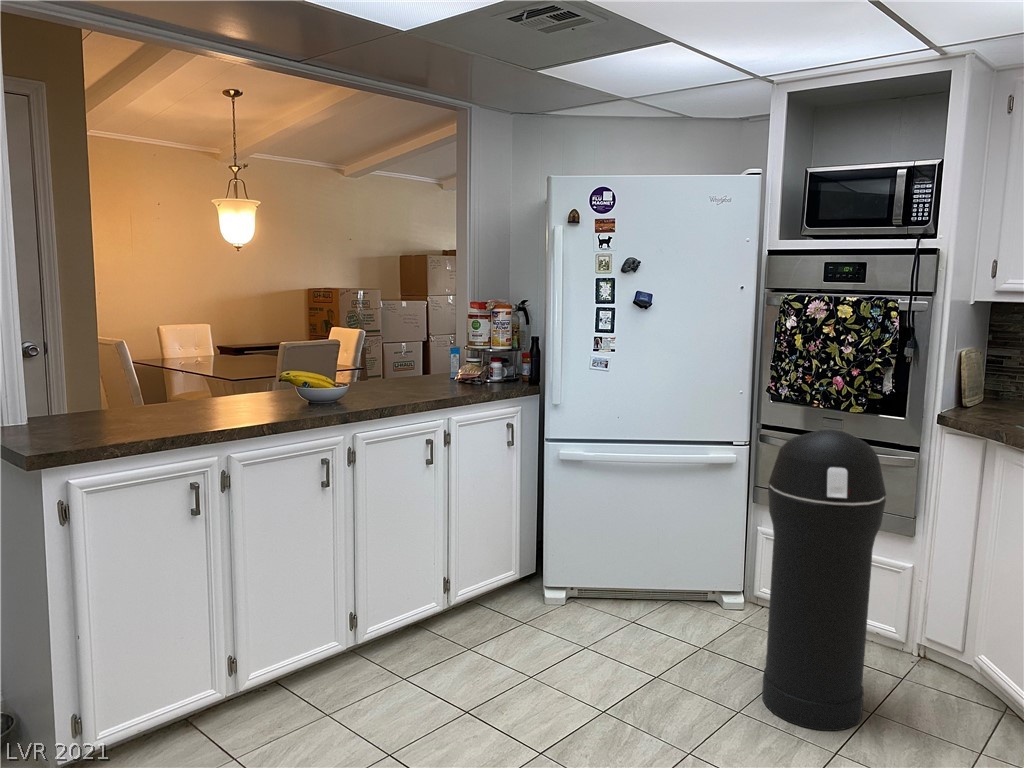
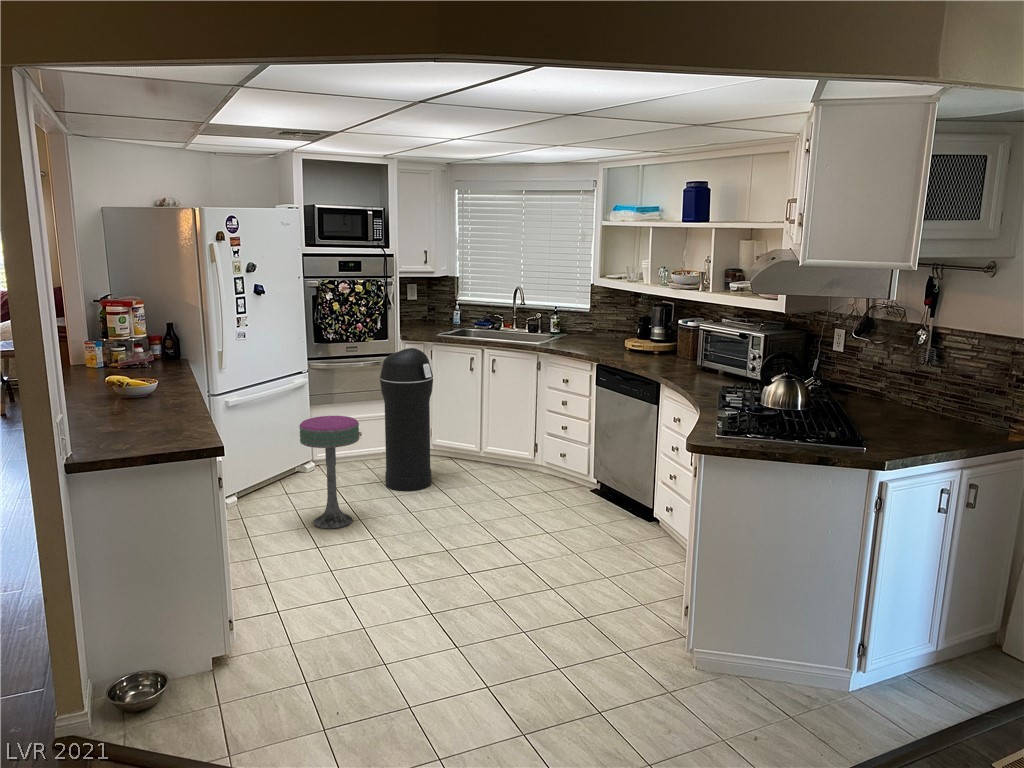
bar stool: none [525,507,628,713] -> present [299,416,359,529]

